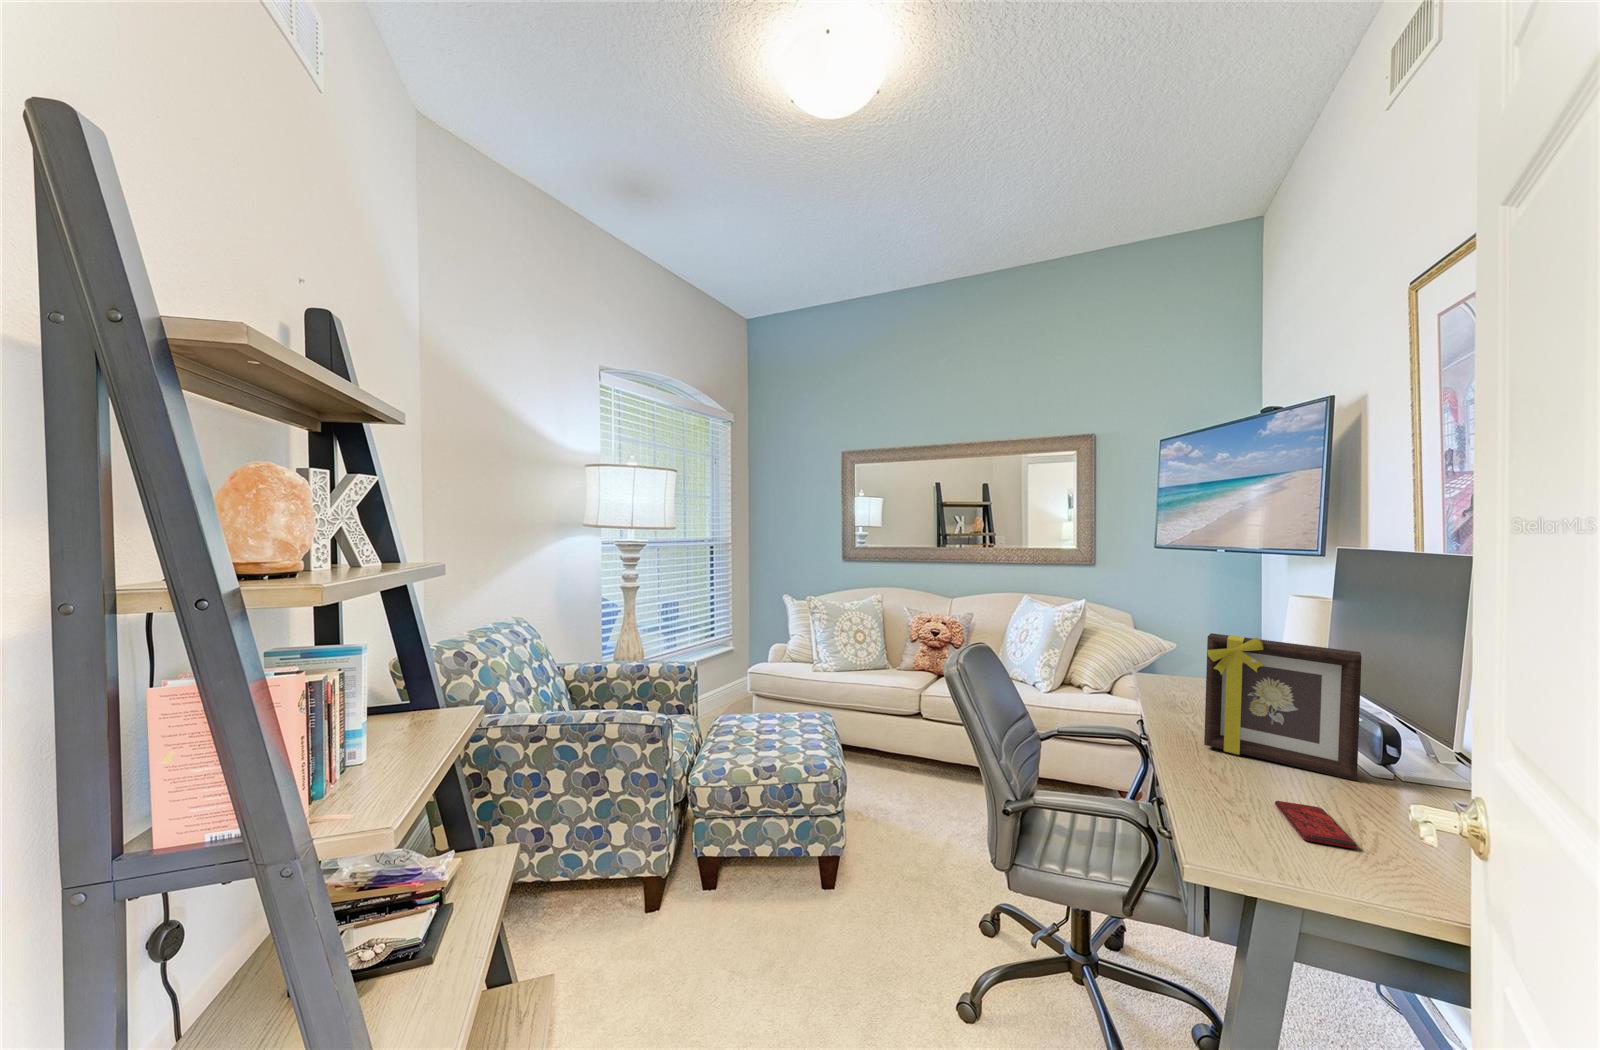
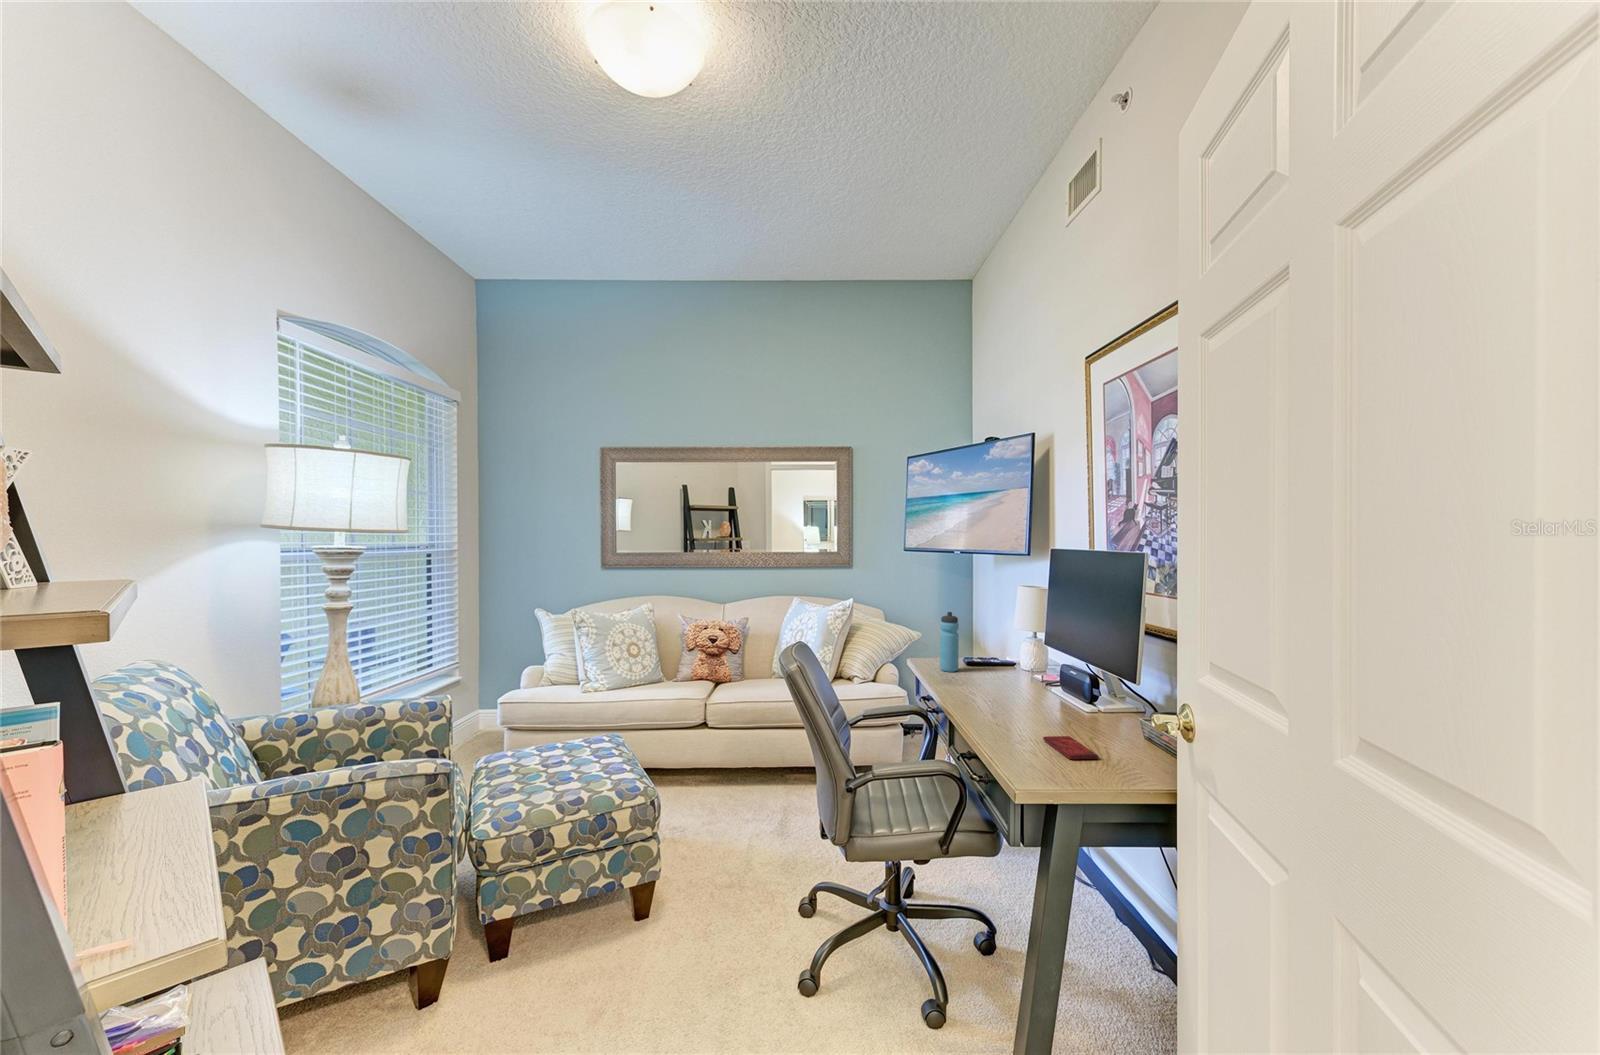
water bottle: none [1175,624,1201,696] -> present [940,612,959,672]
picture frame: present [1204,633,1362,781] -> none [981,616,1080,716]

